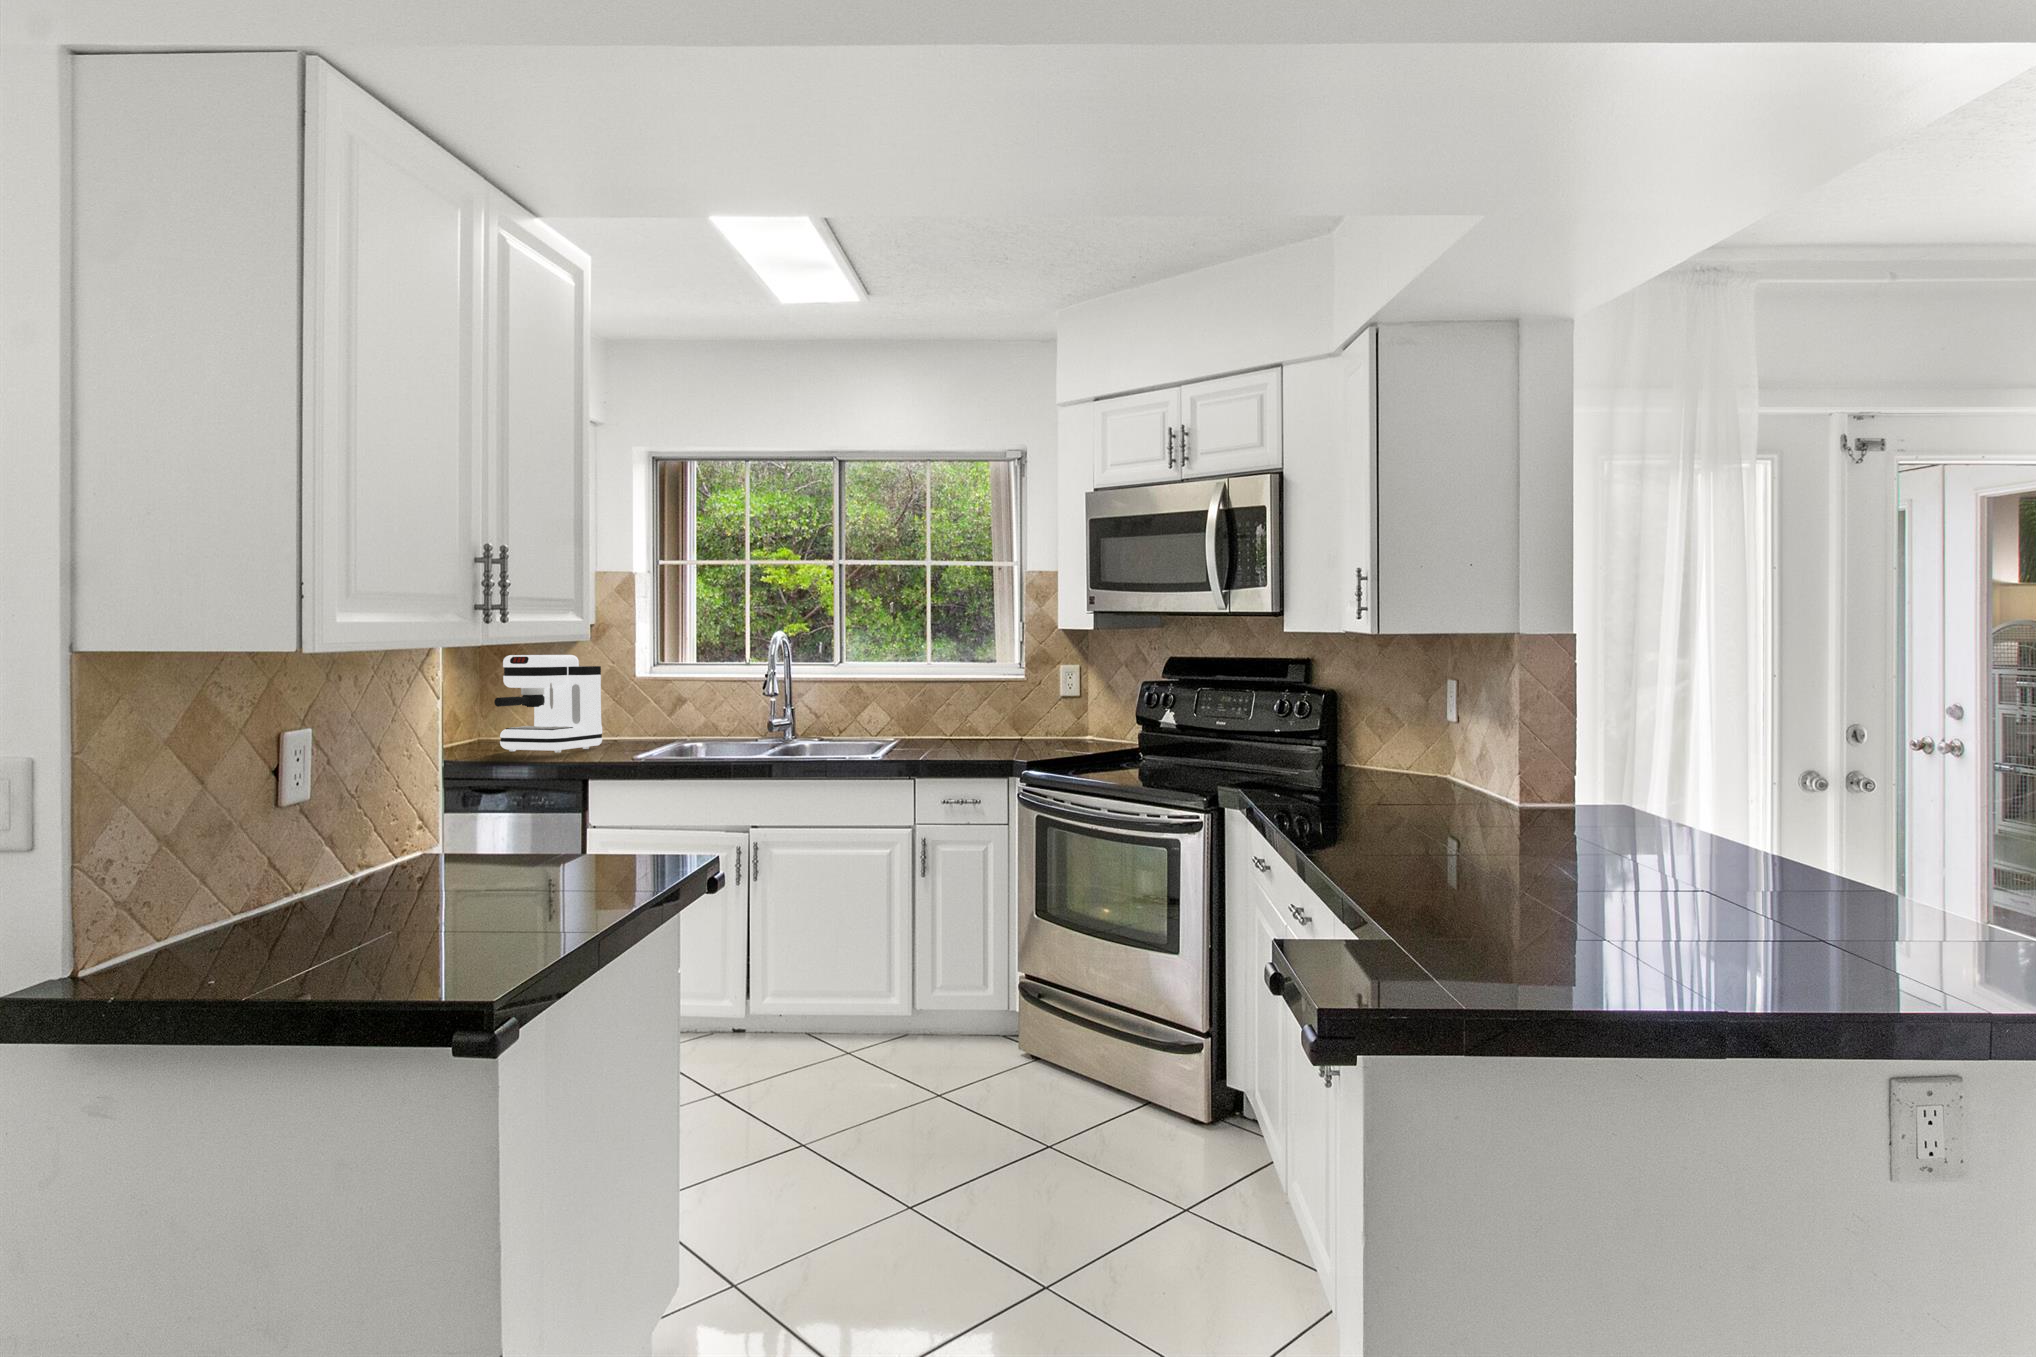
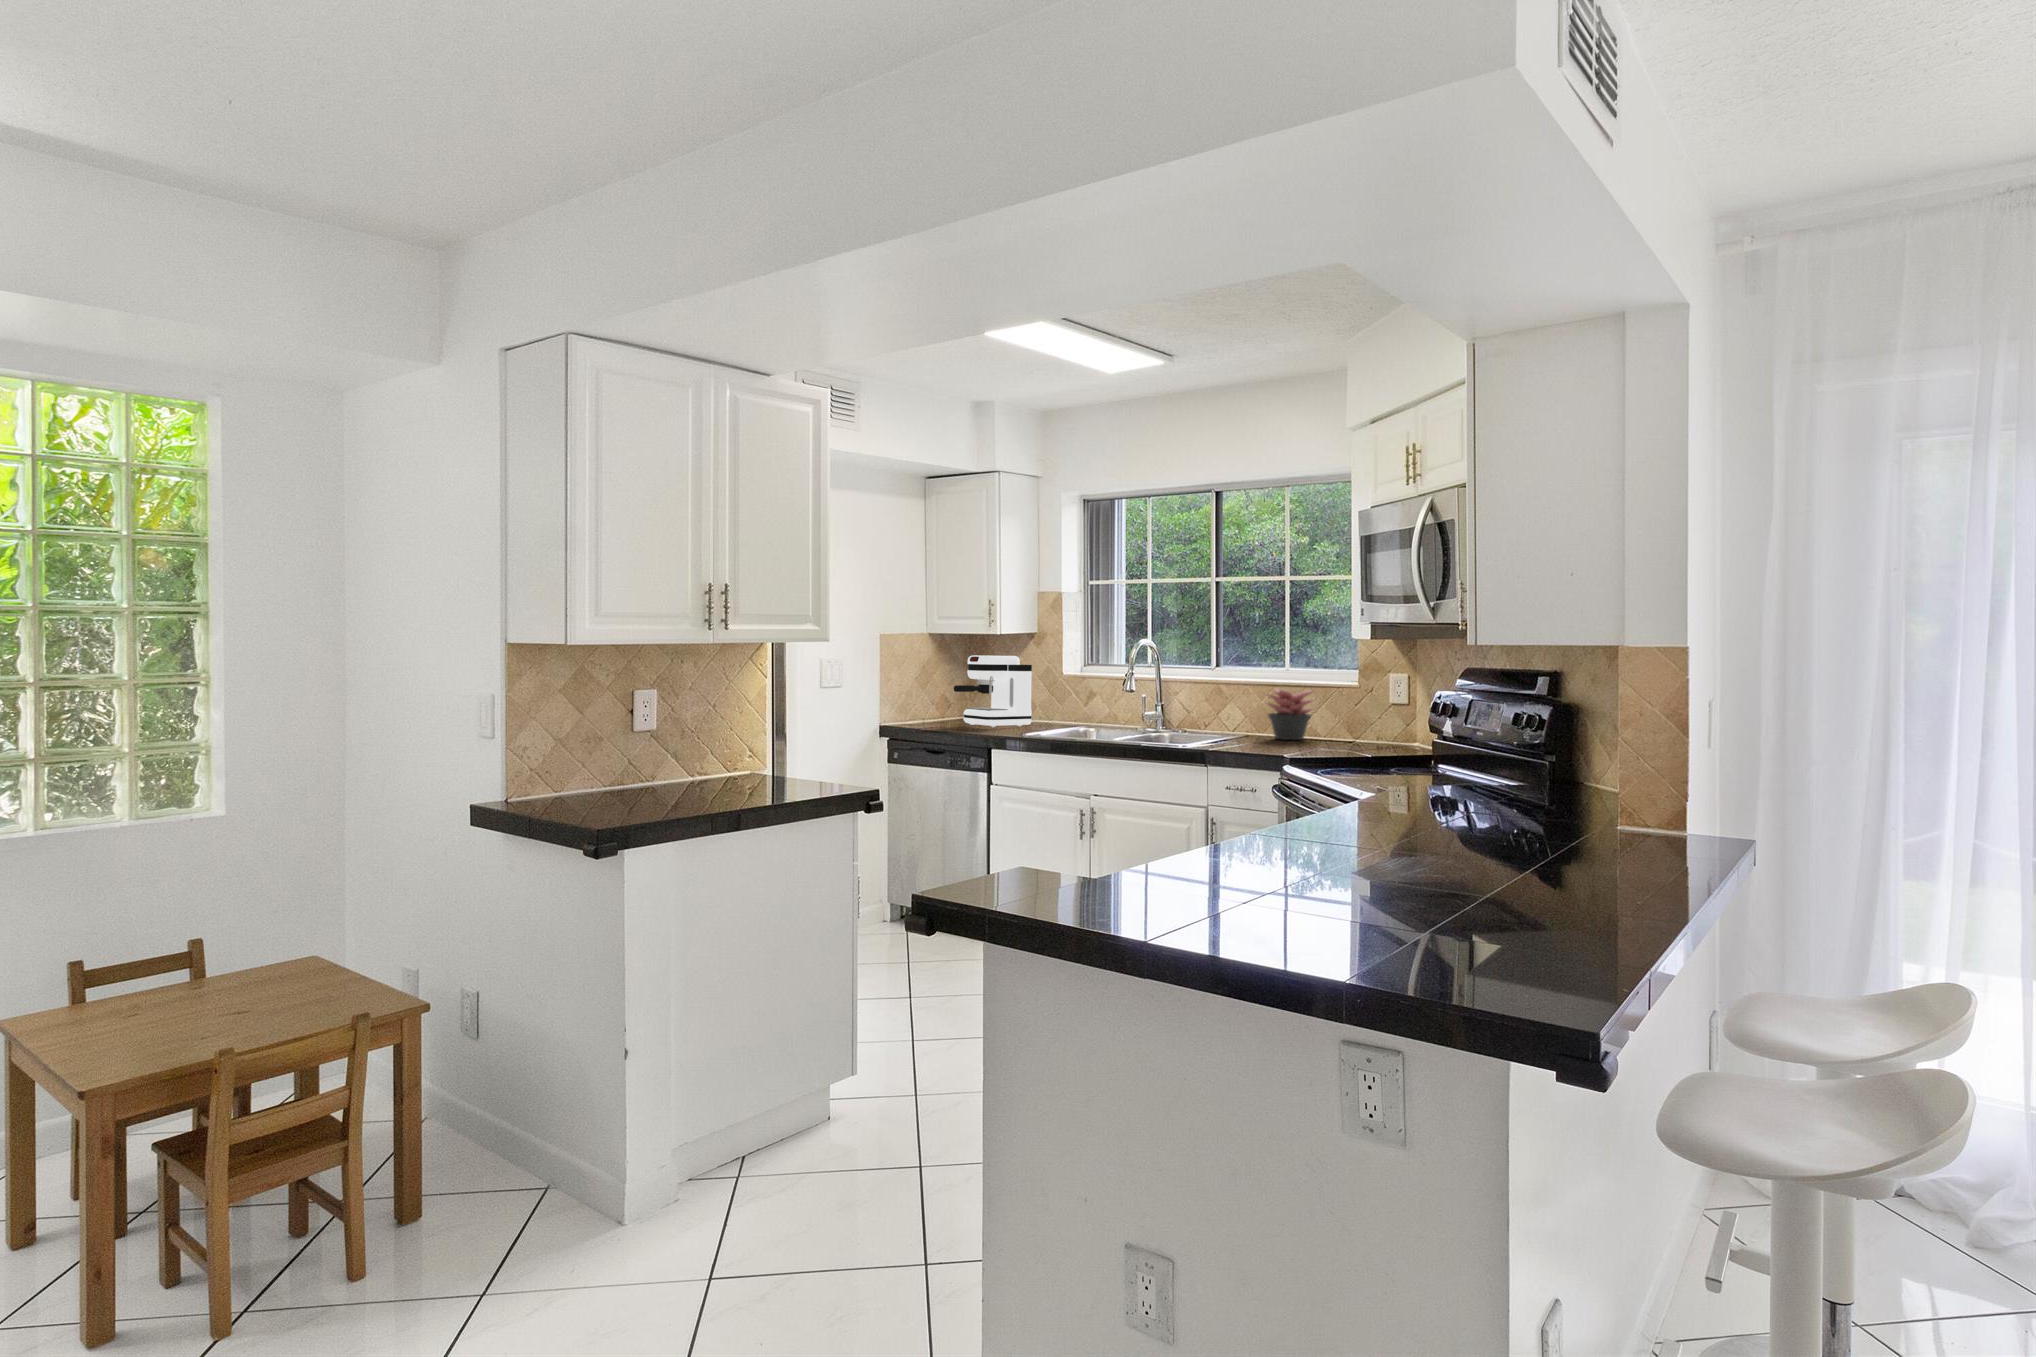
succulent plant: none [930,686,979,743] -> present [1266,689,1314,740]

